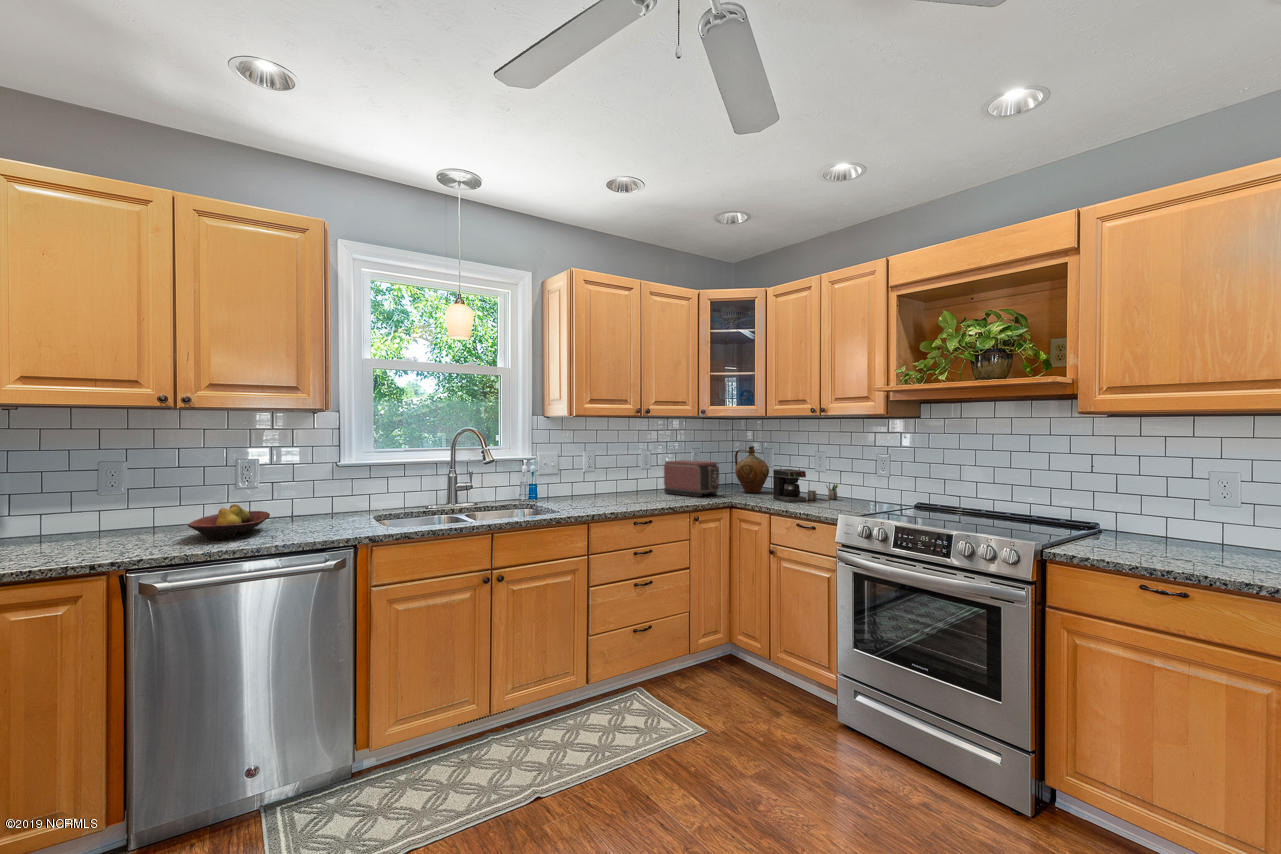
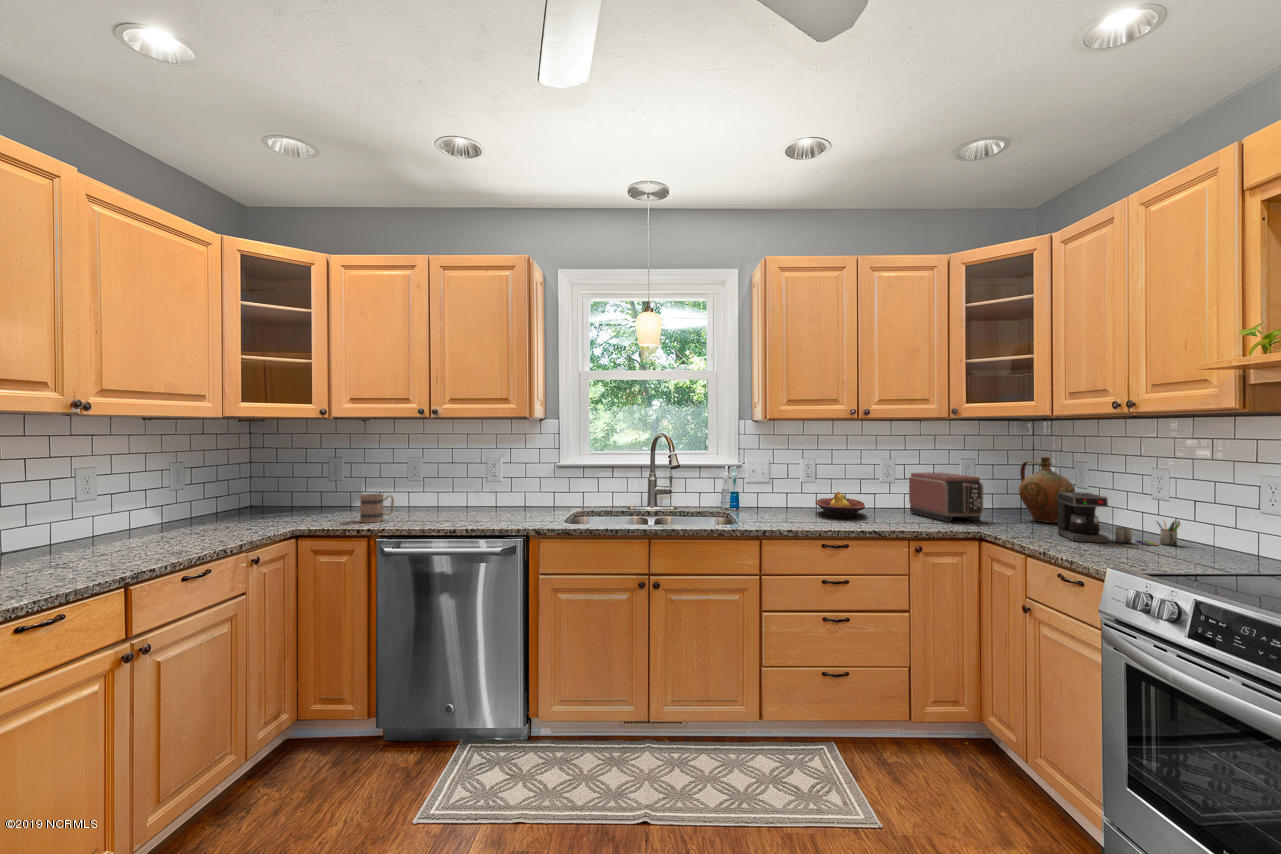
fruit bowl: present [188,504,270,540] -> present [816,492,865,519]
mug: none [74,512,129,554] -> present [360,494,394,523]

